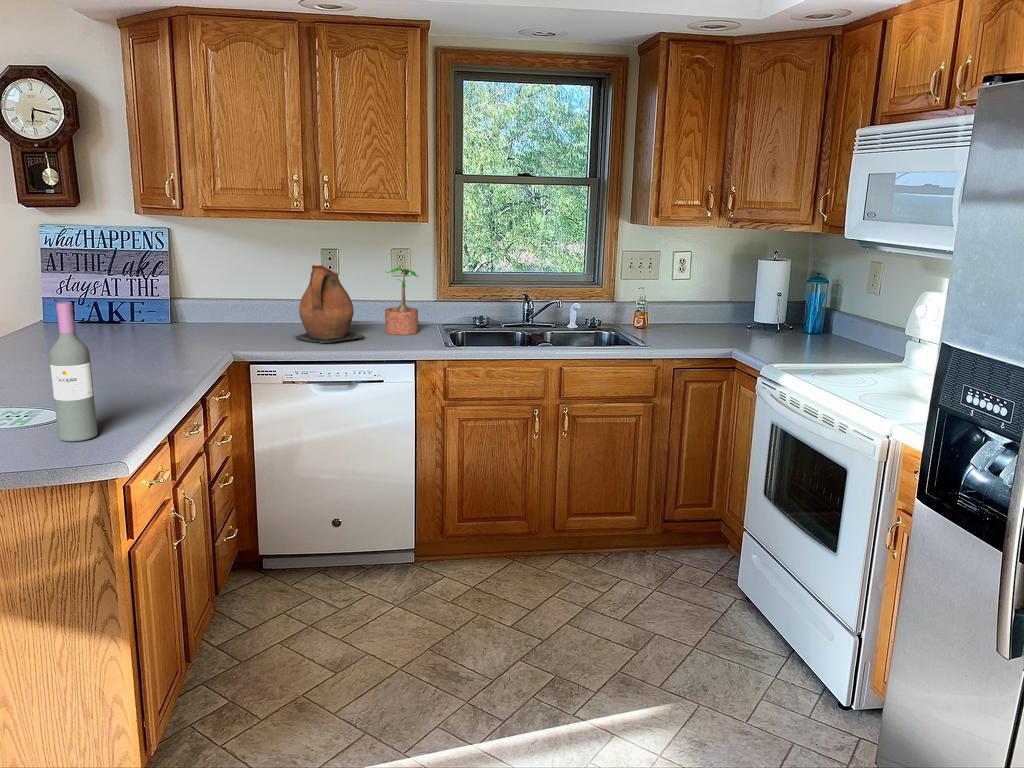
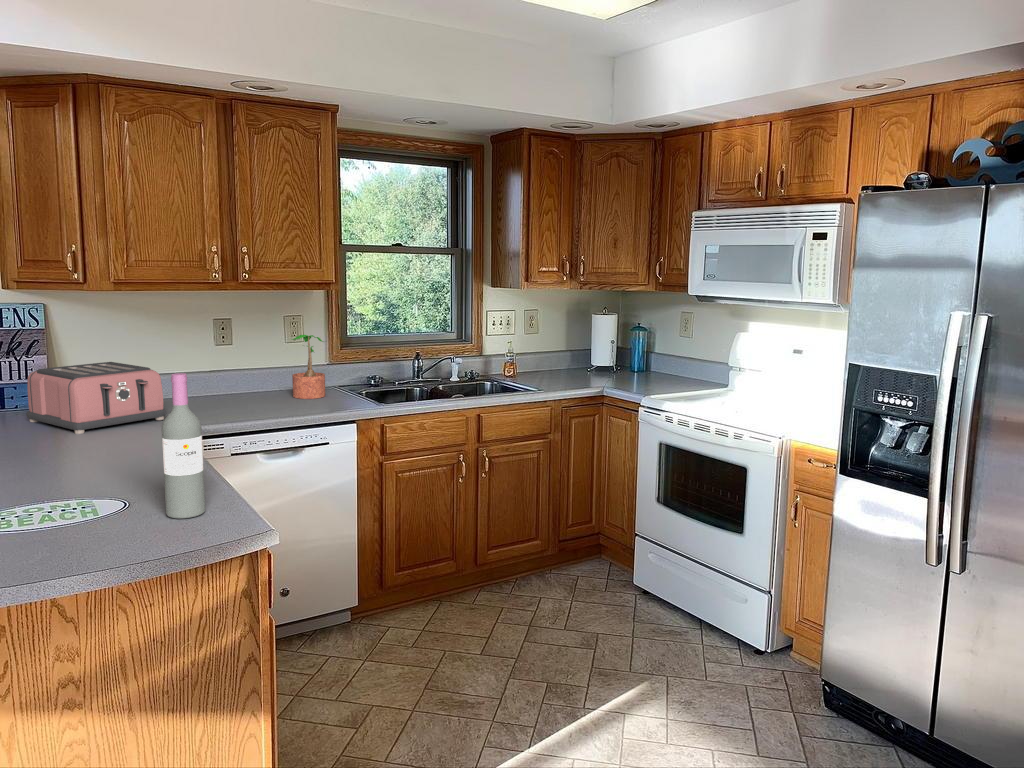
ceramic pitcher: present [295,265,364,343] -> none [213,334,287,411]
toaster: none [127,285,234,351] -> present [26,362,166,434]

